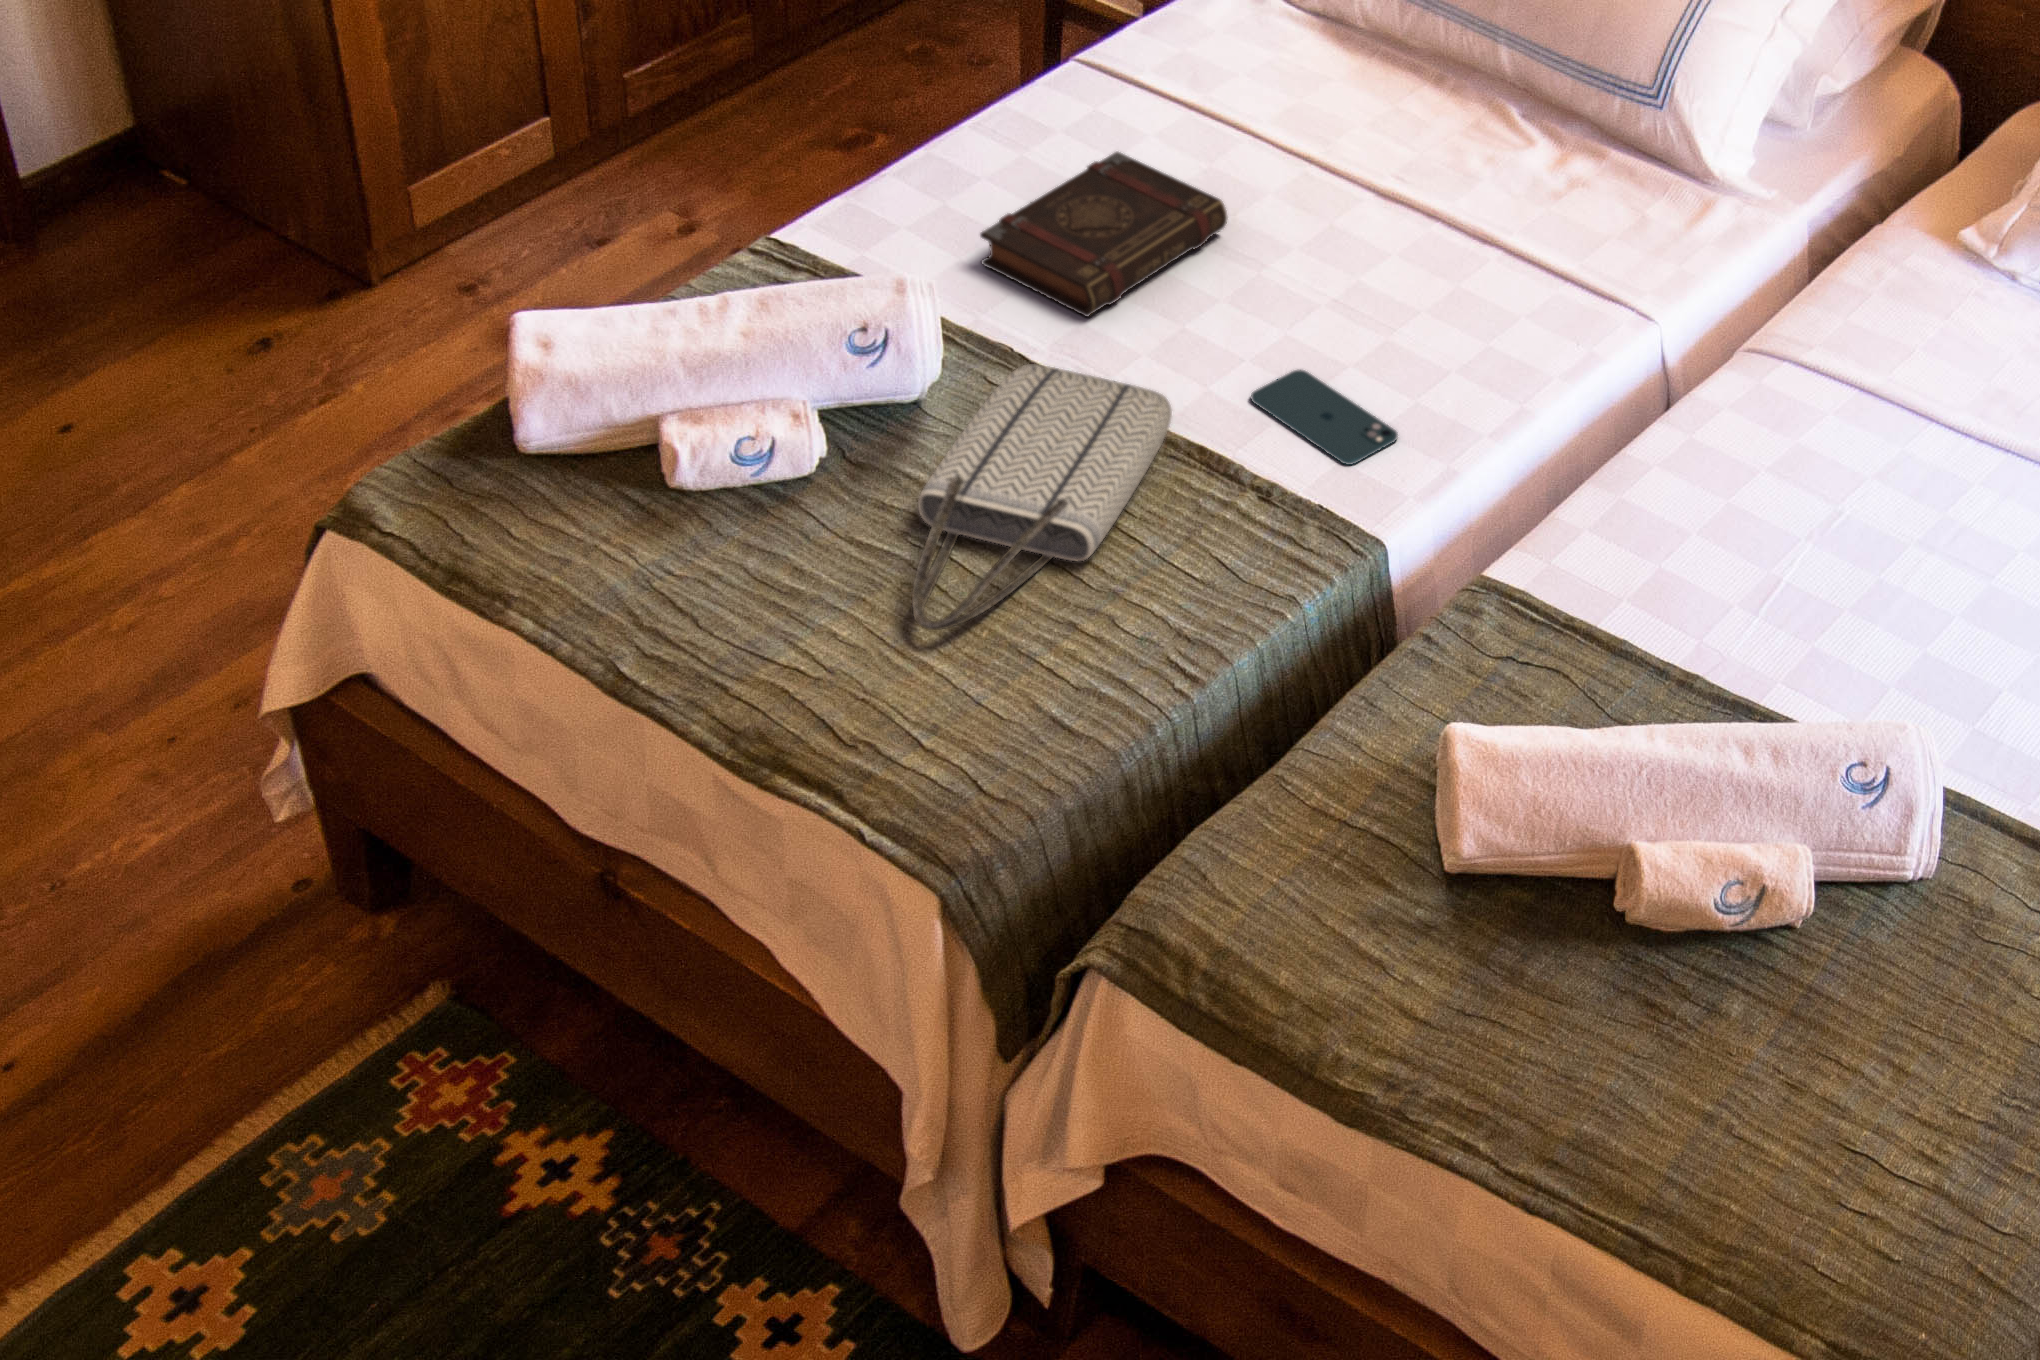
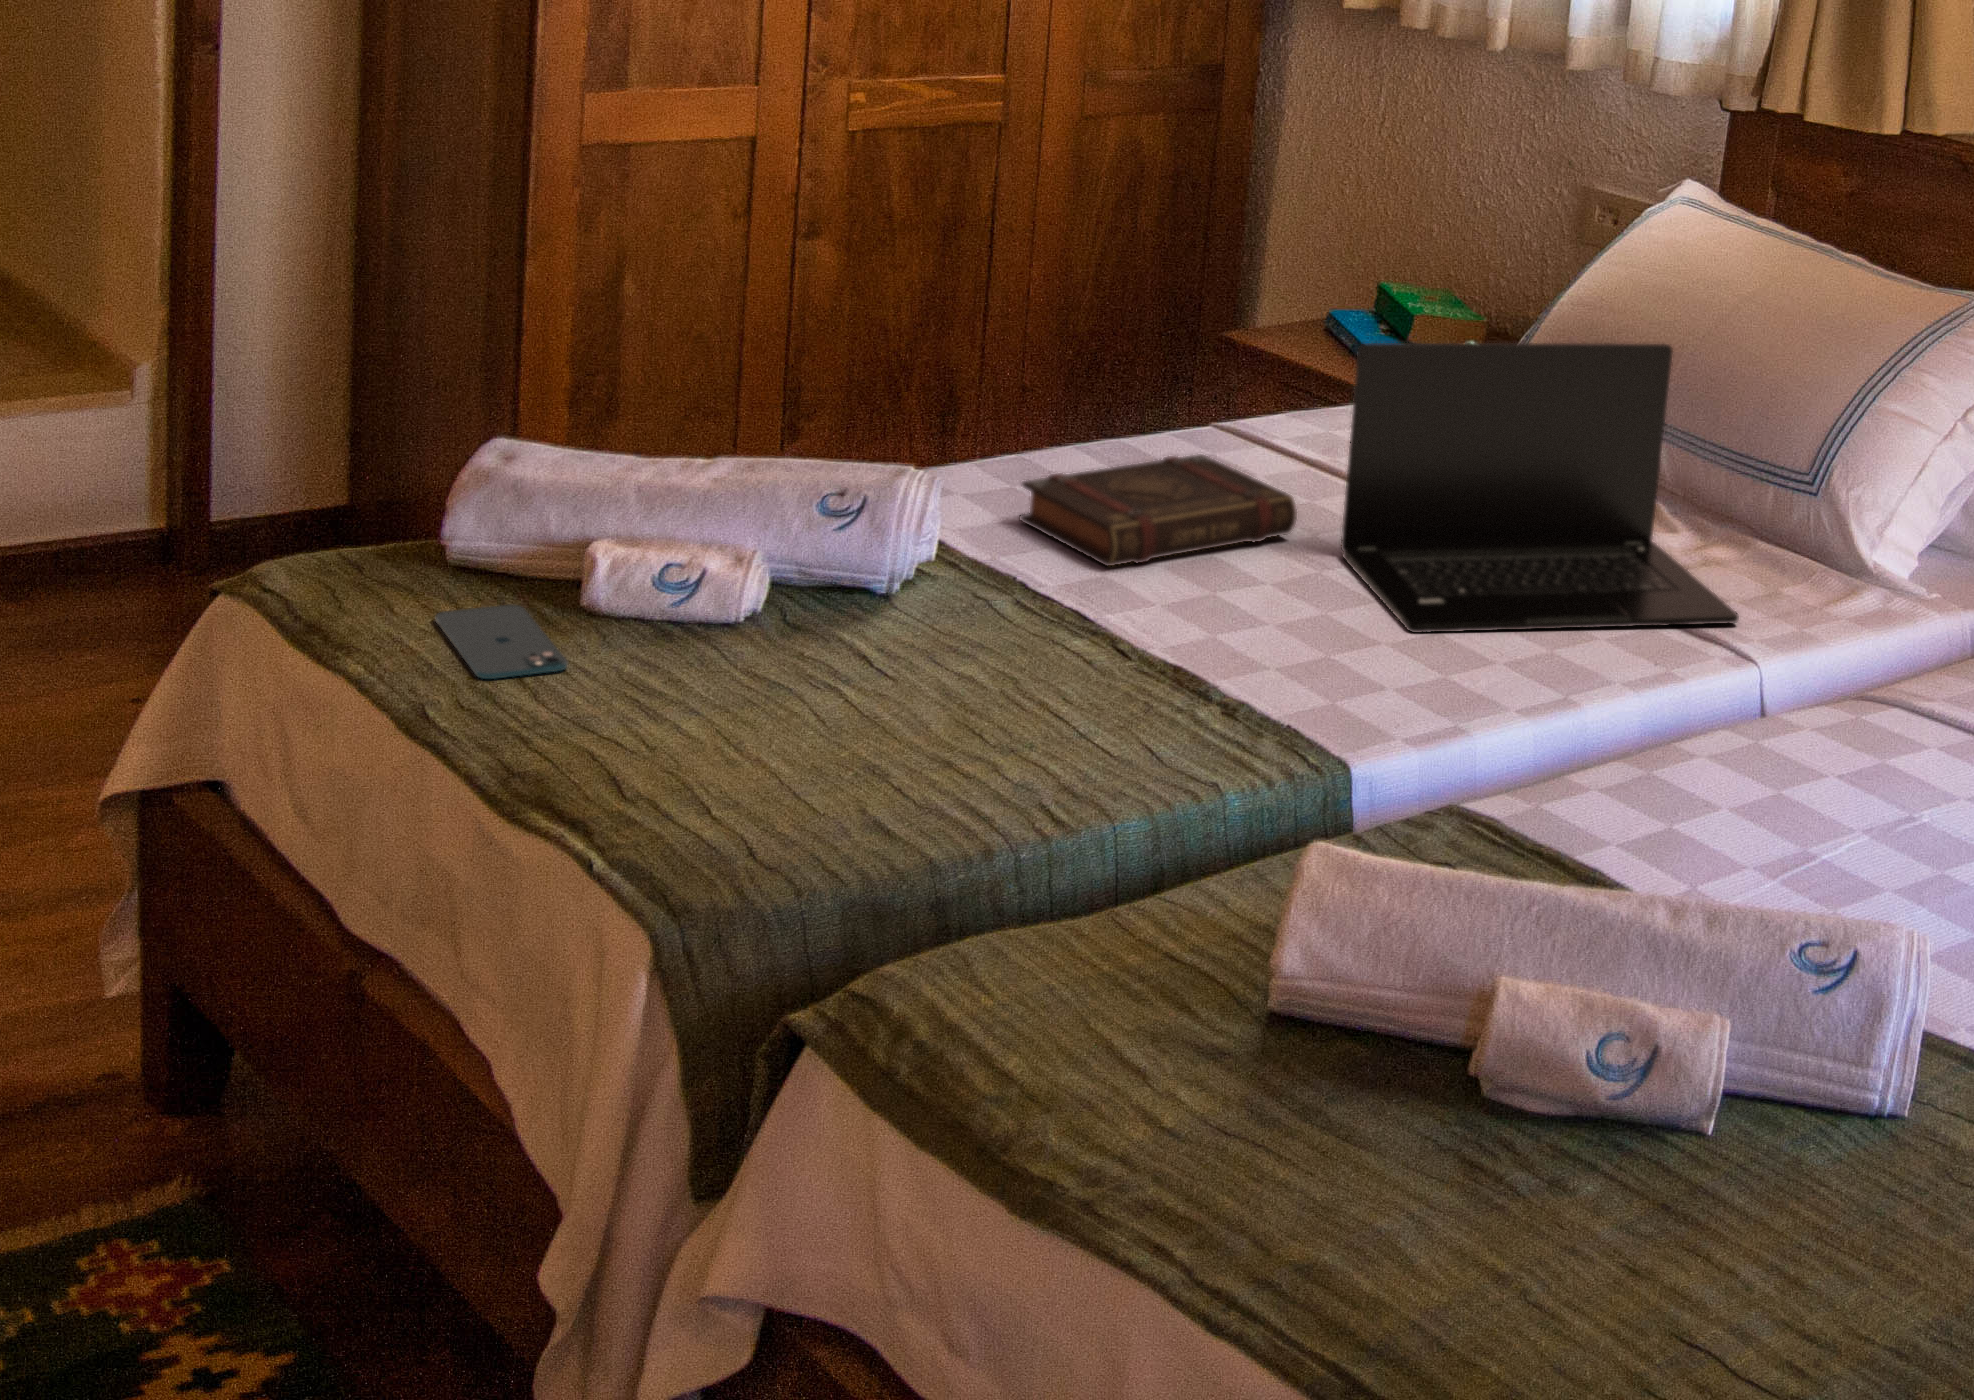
laptop: none [1273,11,1630,350] -> present [1341,343,1739,633]
tote bag: present [912,364,1172,630] -> none [770,562,1150,725]
smartphone: present [1251,370,1398,465] -> present [435,604,568,679]

